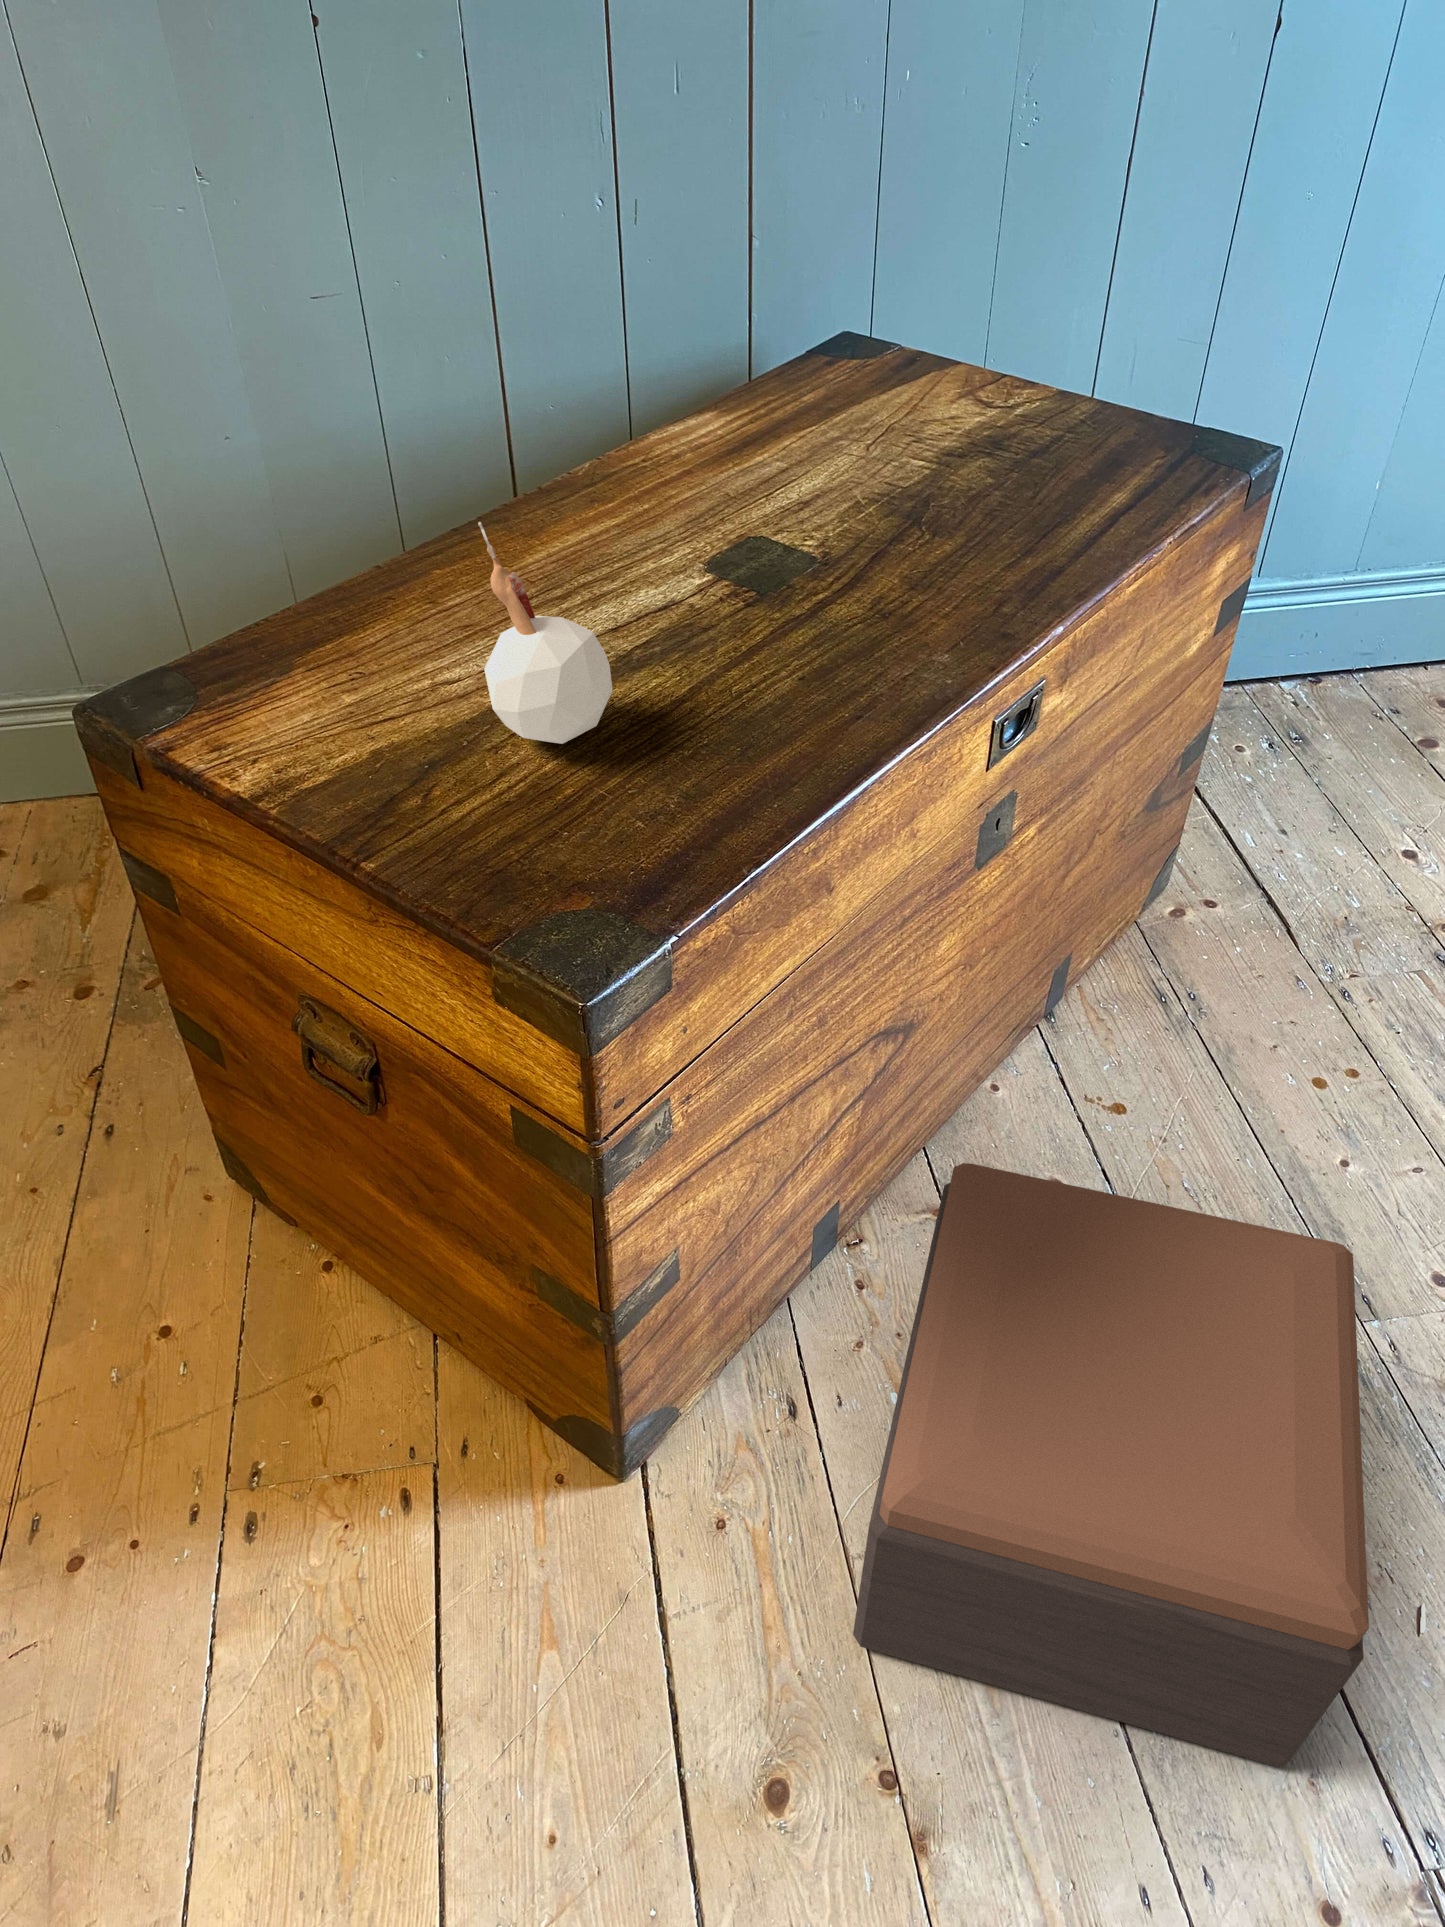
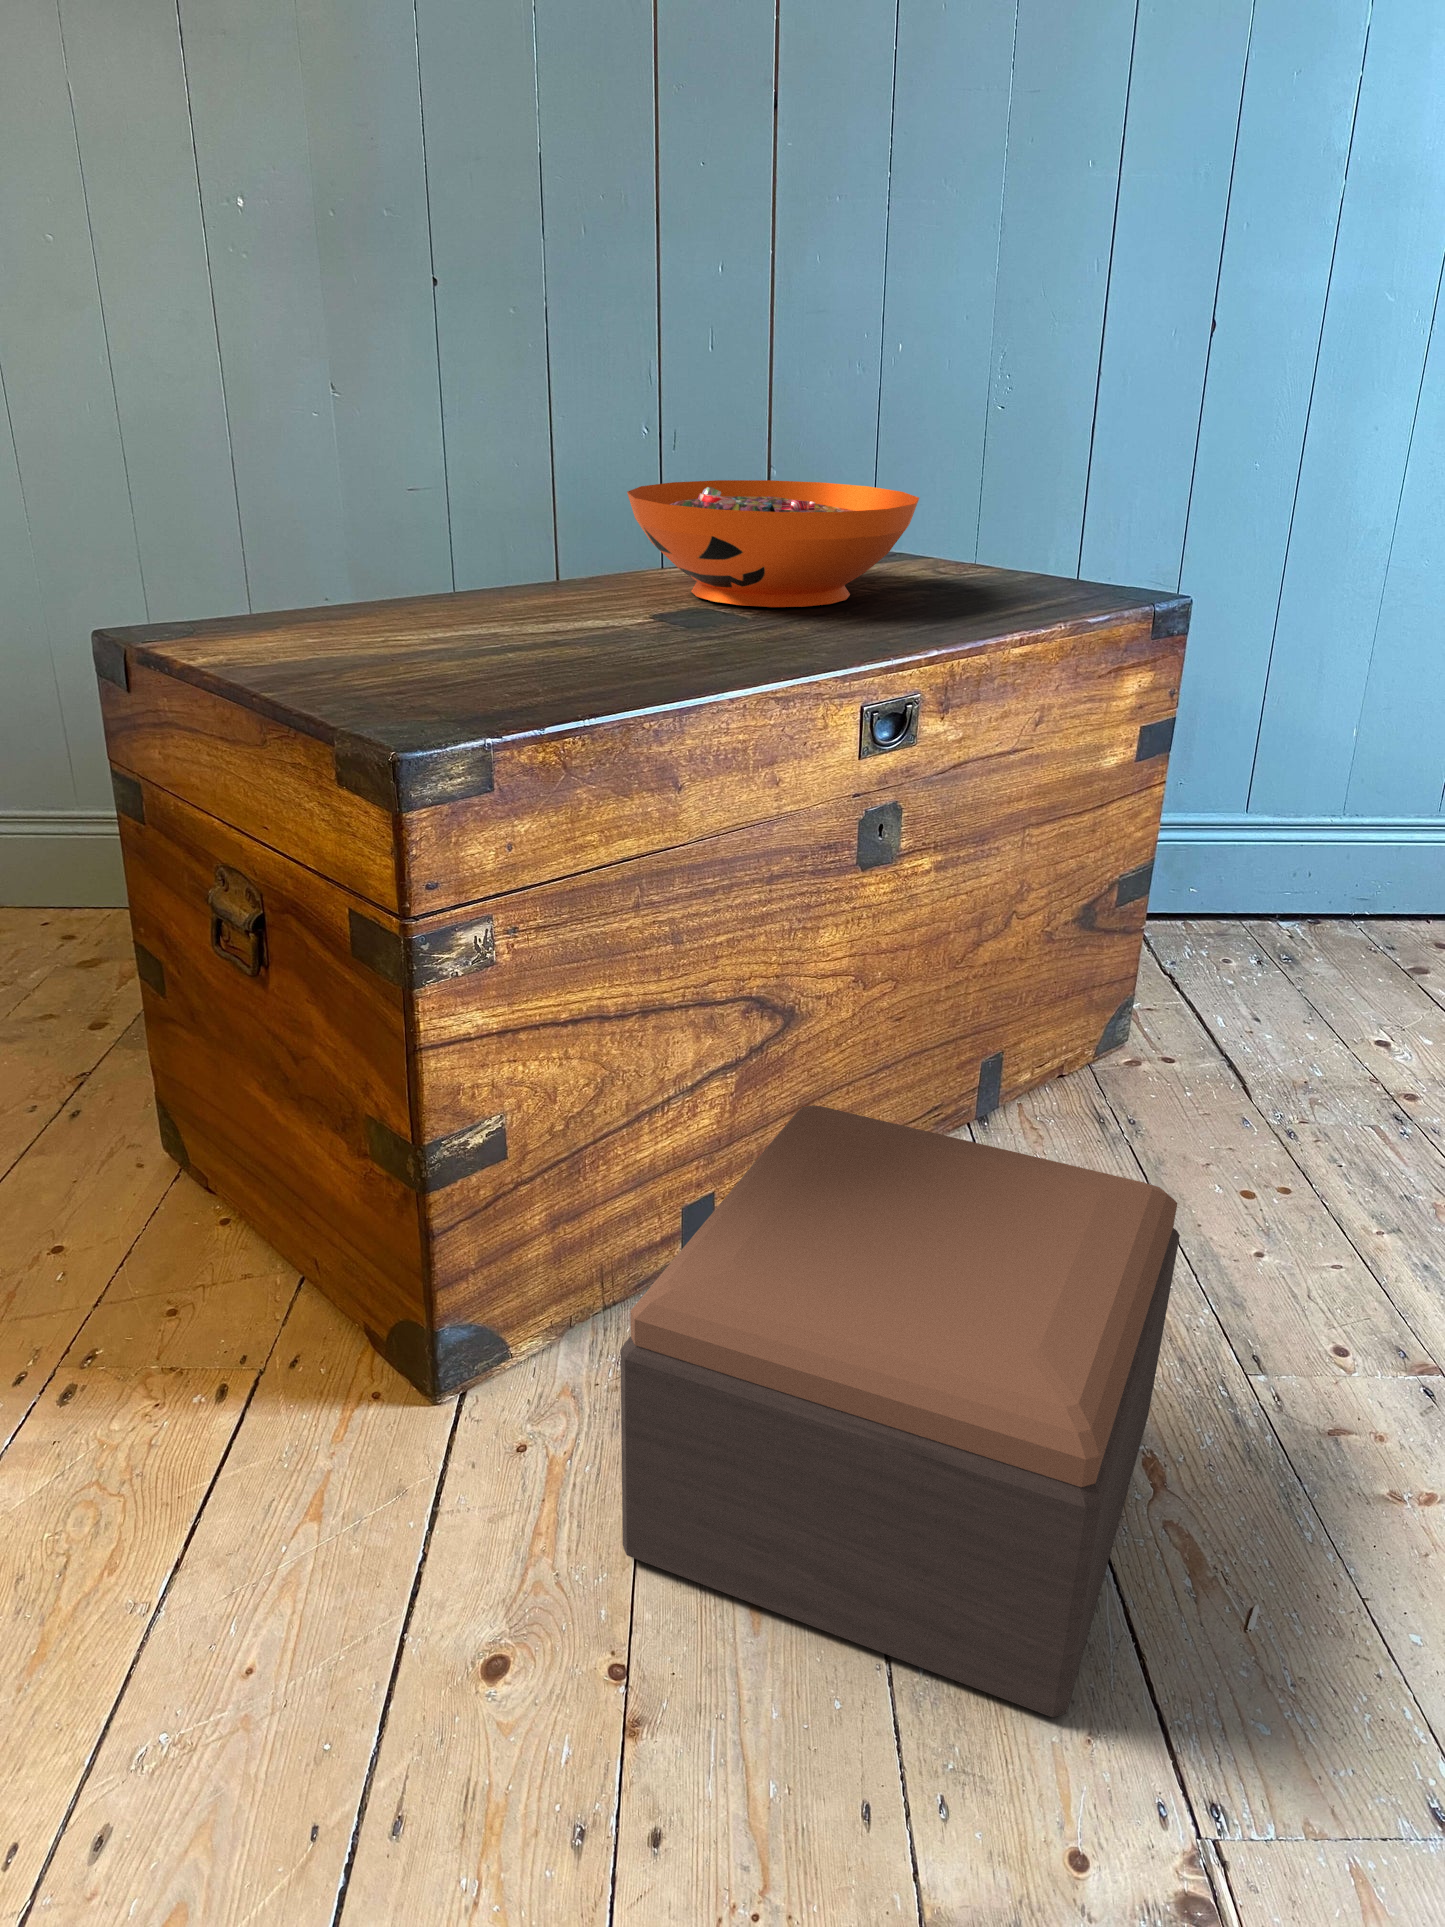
decorative bowl: none [663,333,1013,546] -> present [627,480,919,607]
candle: present [478,522,613,744] -> none [406,470,512,661]

